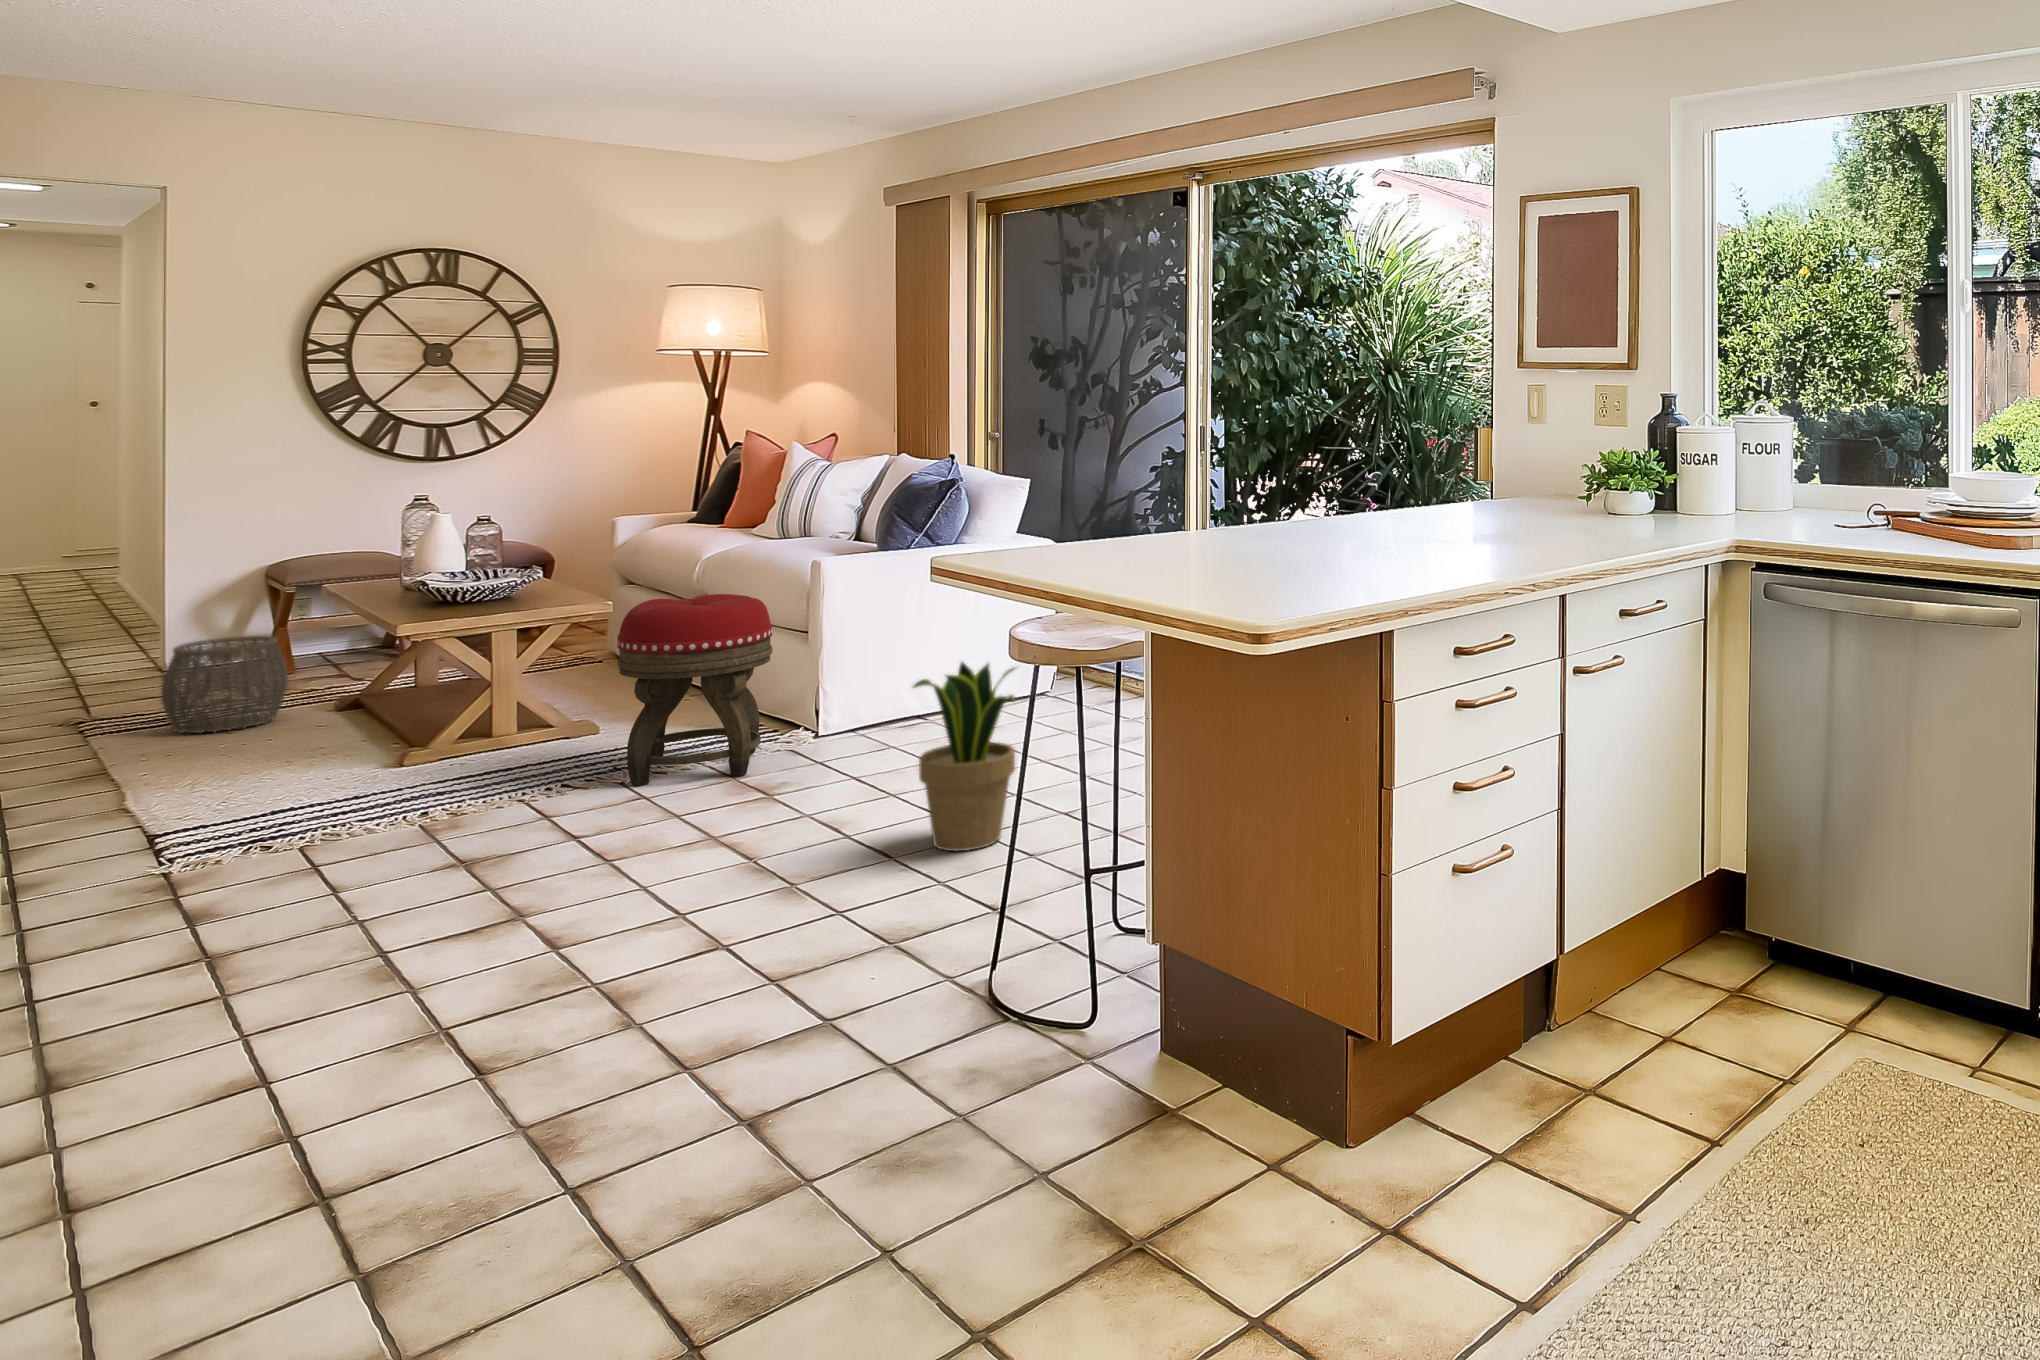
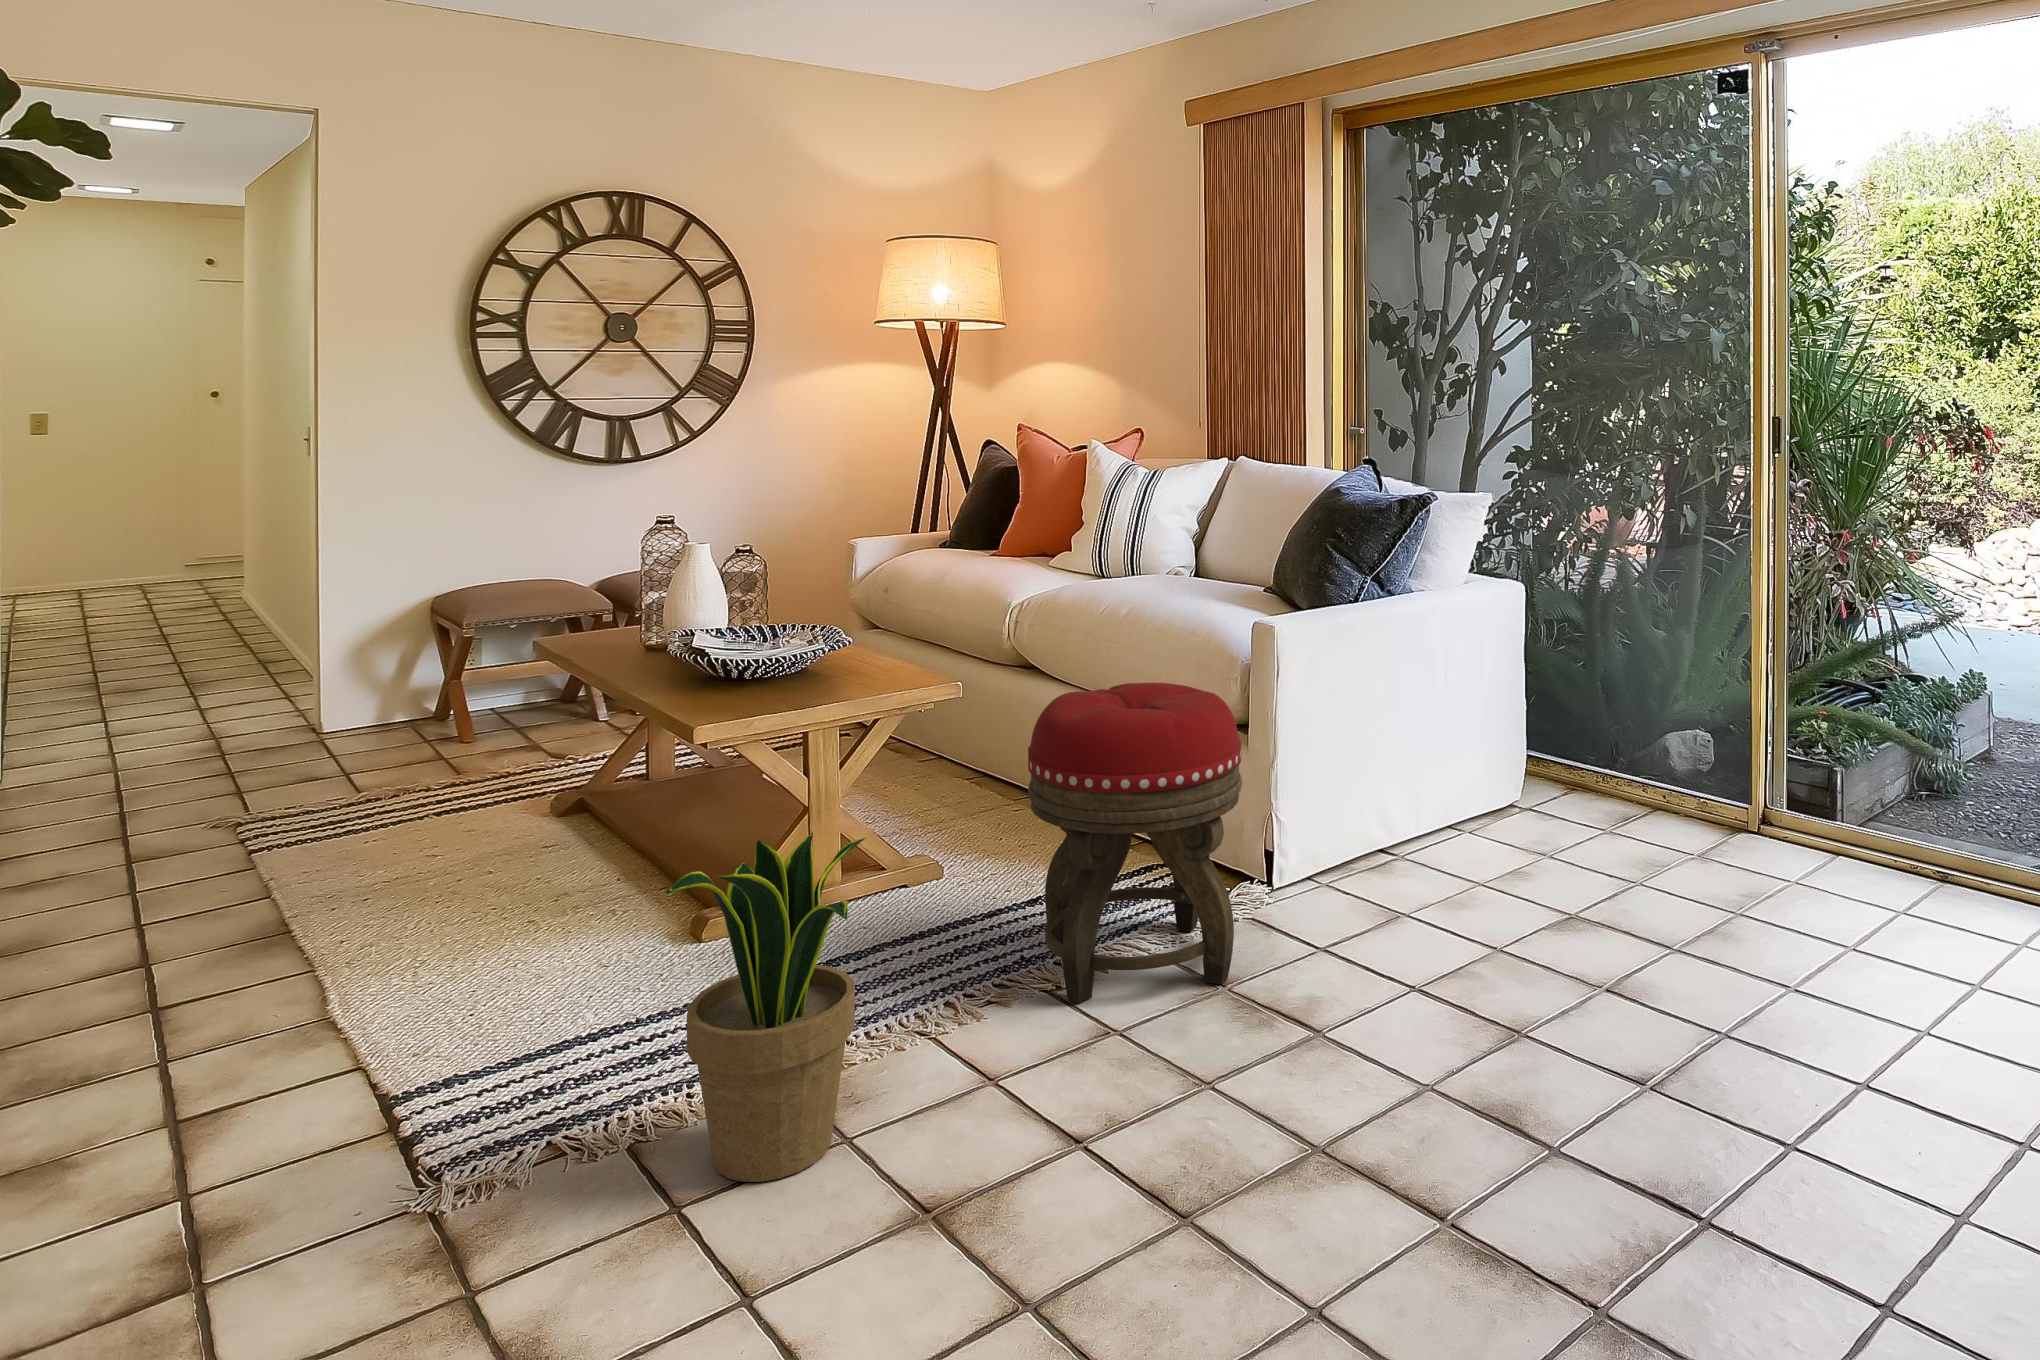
woven basket: present [161,636,288,733] -> none [340,711,500,857]
potted plant: present [913,661,1015,851] -> present [665,832,866,1182]

